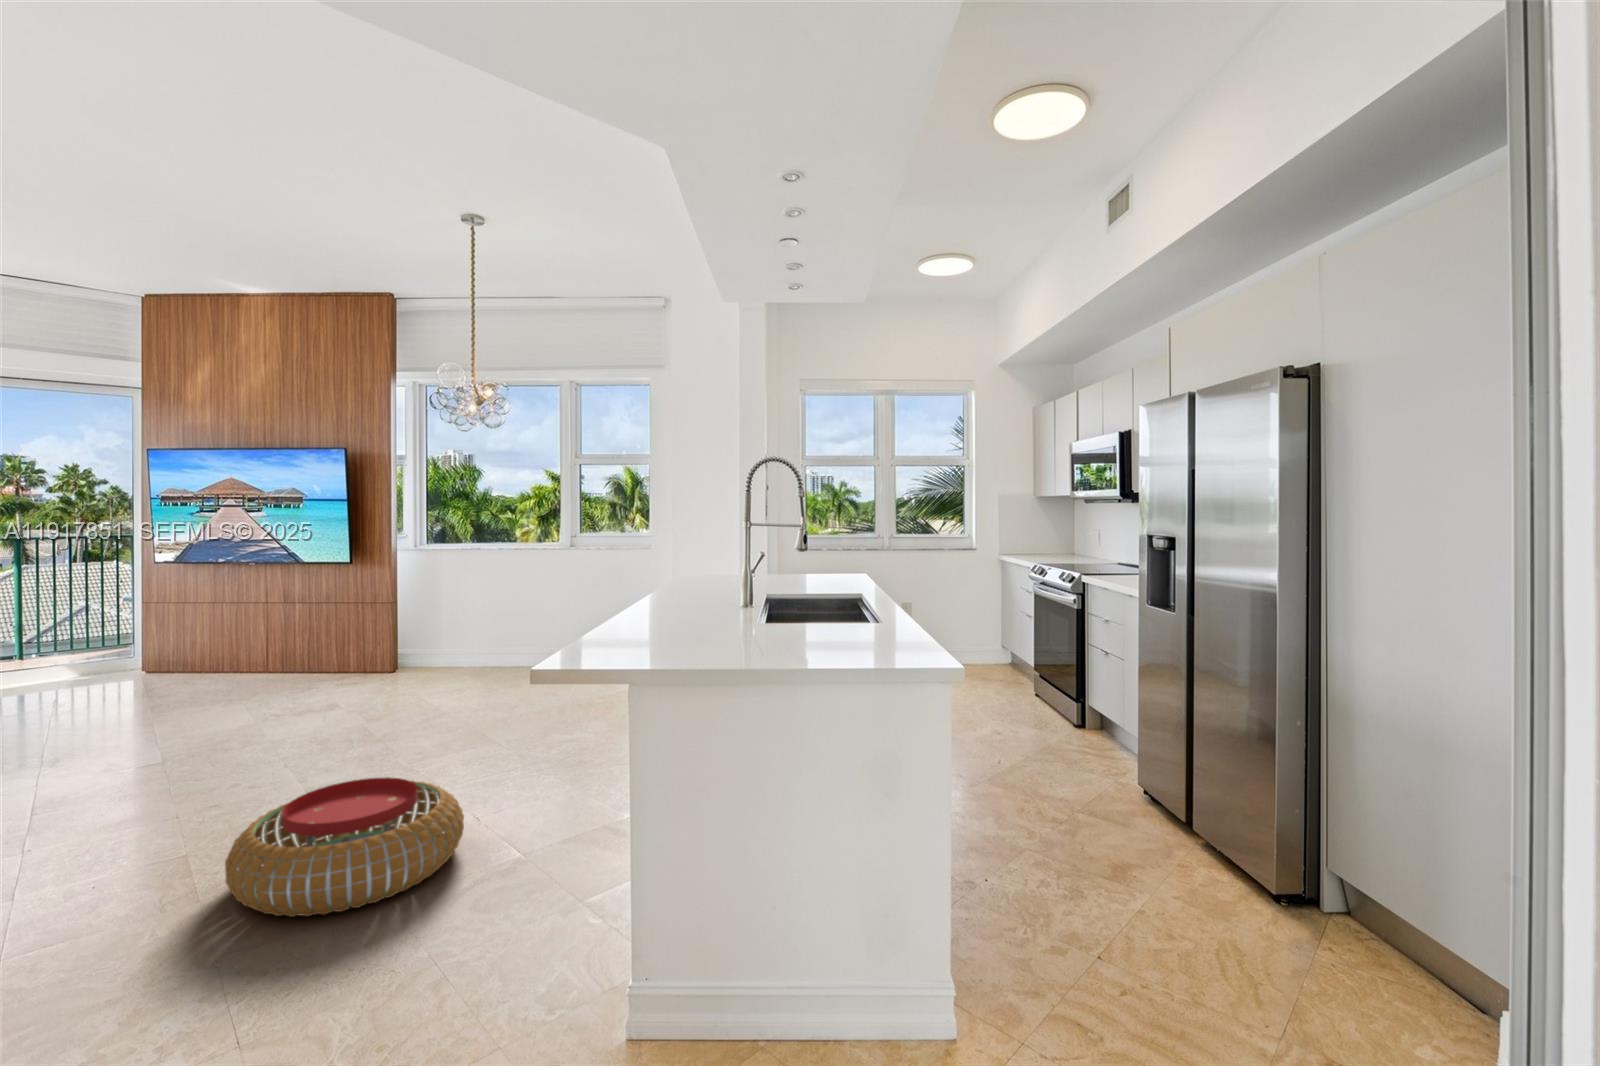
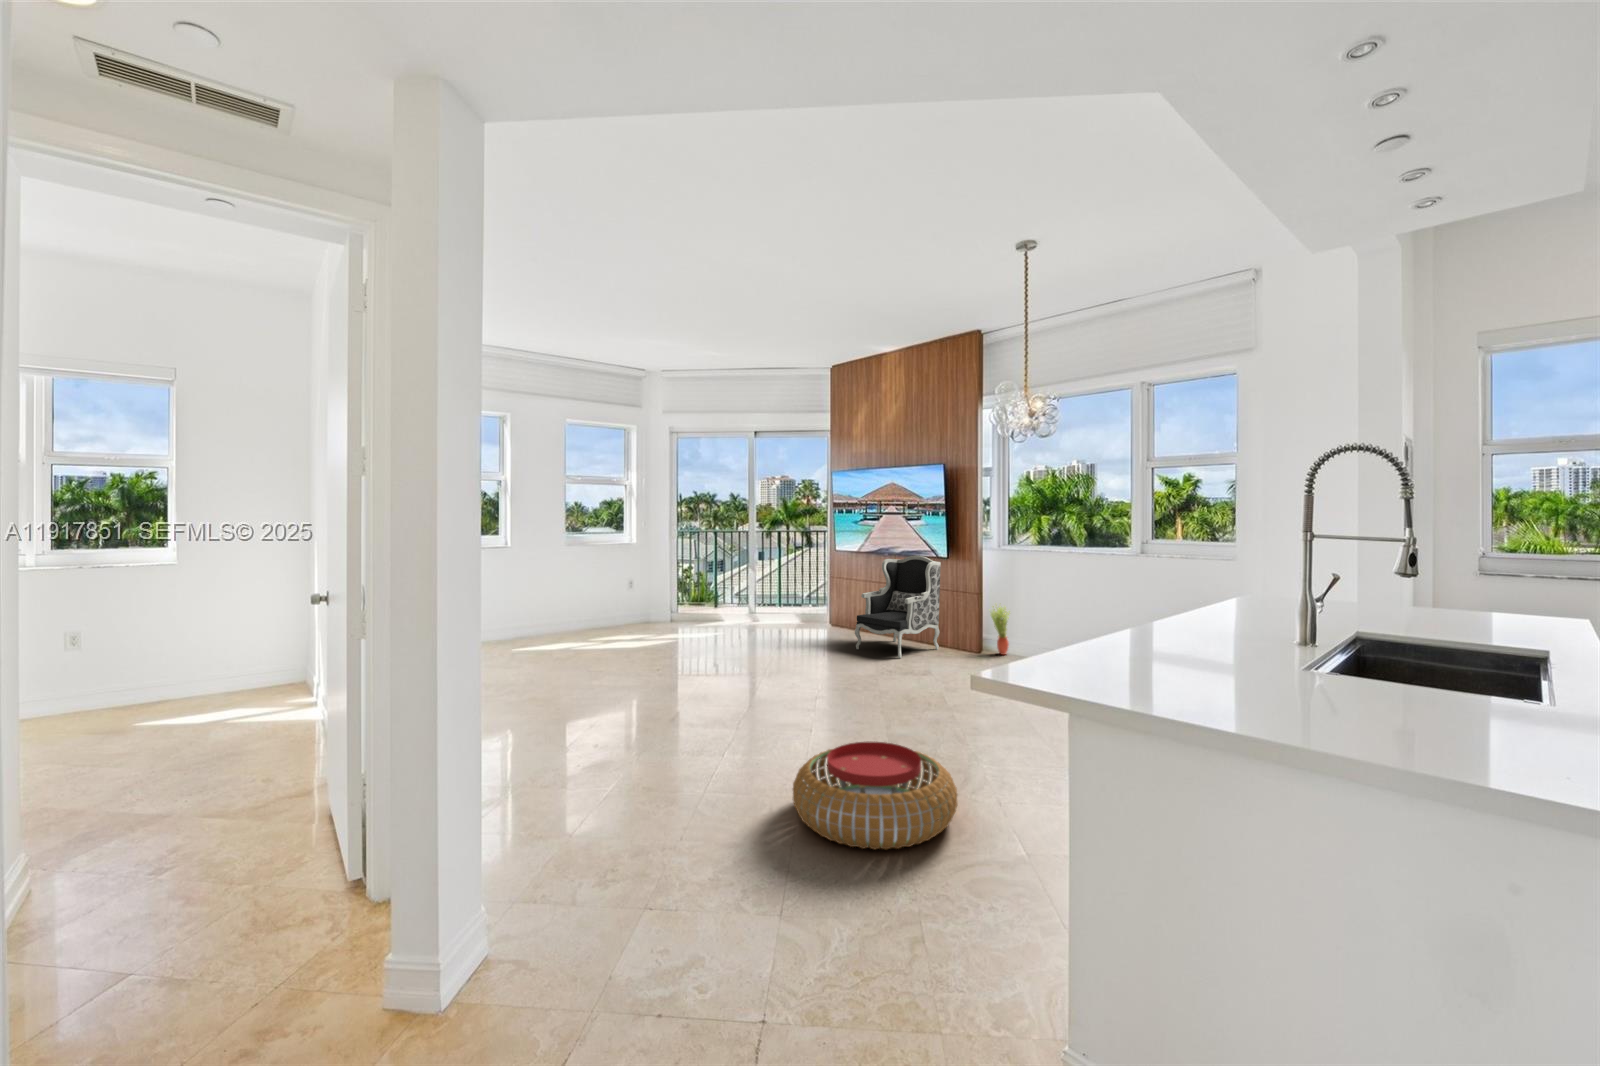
armchair: none [208,563,342,696] -> present [855,556,941,658]
potted plant: none [408,612,436,670] -> present [991,606,1009,655]

